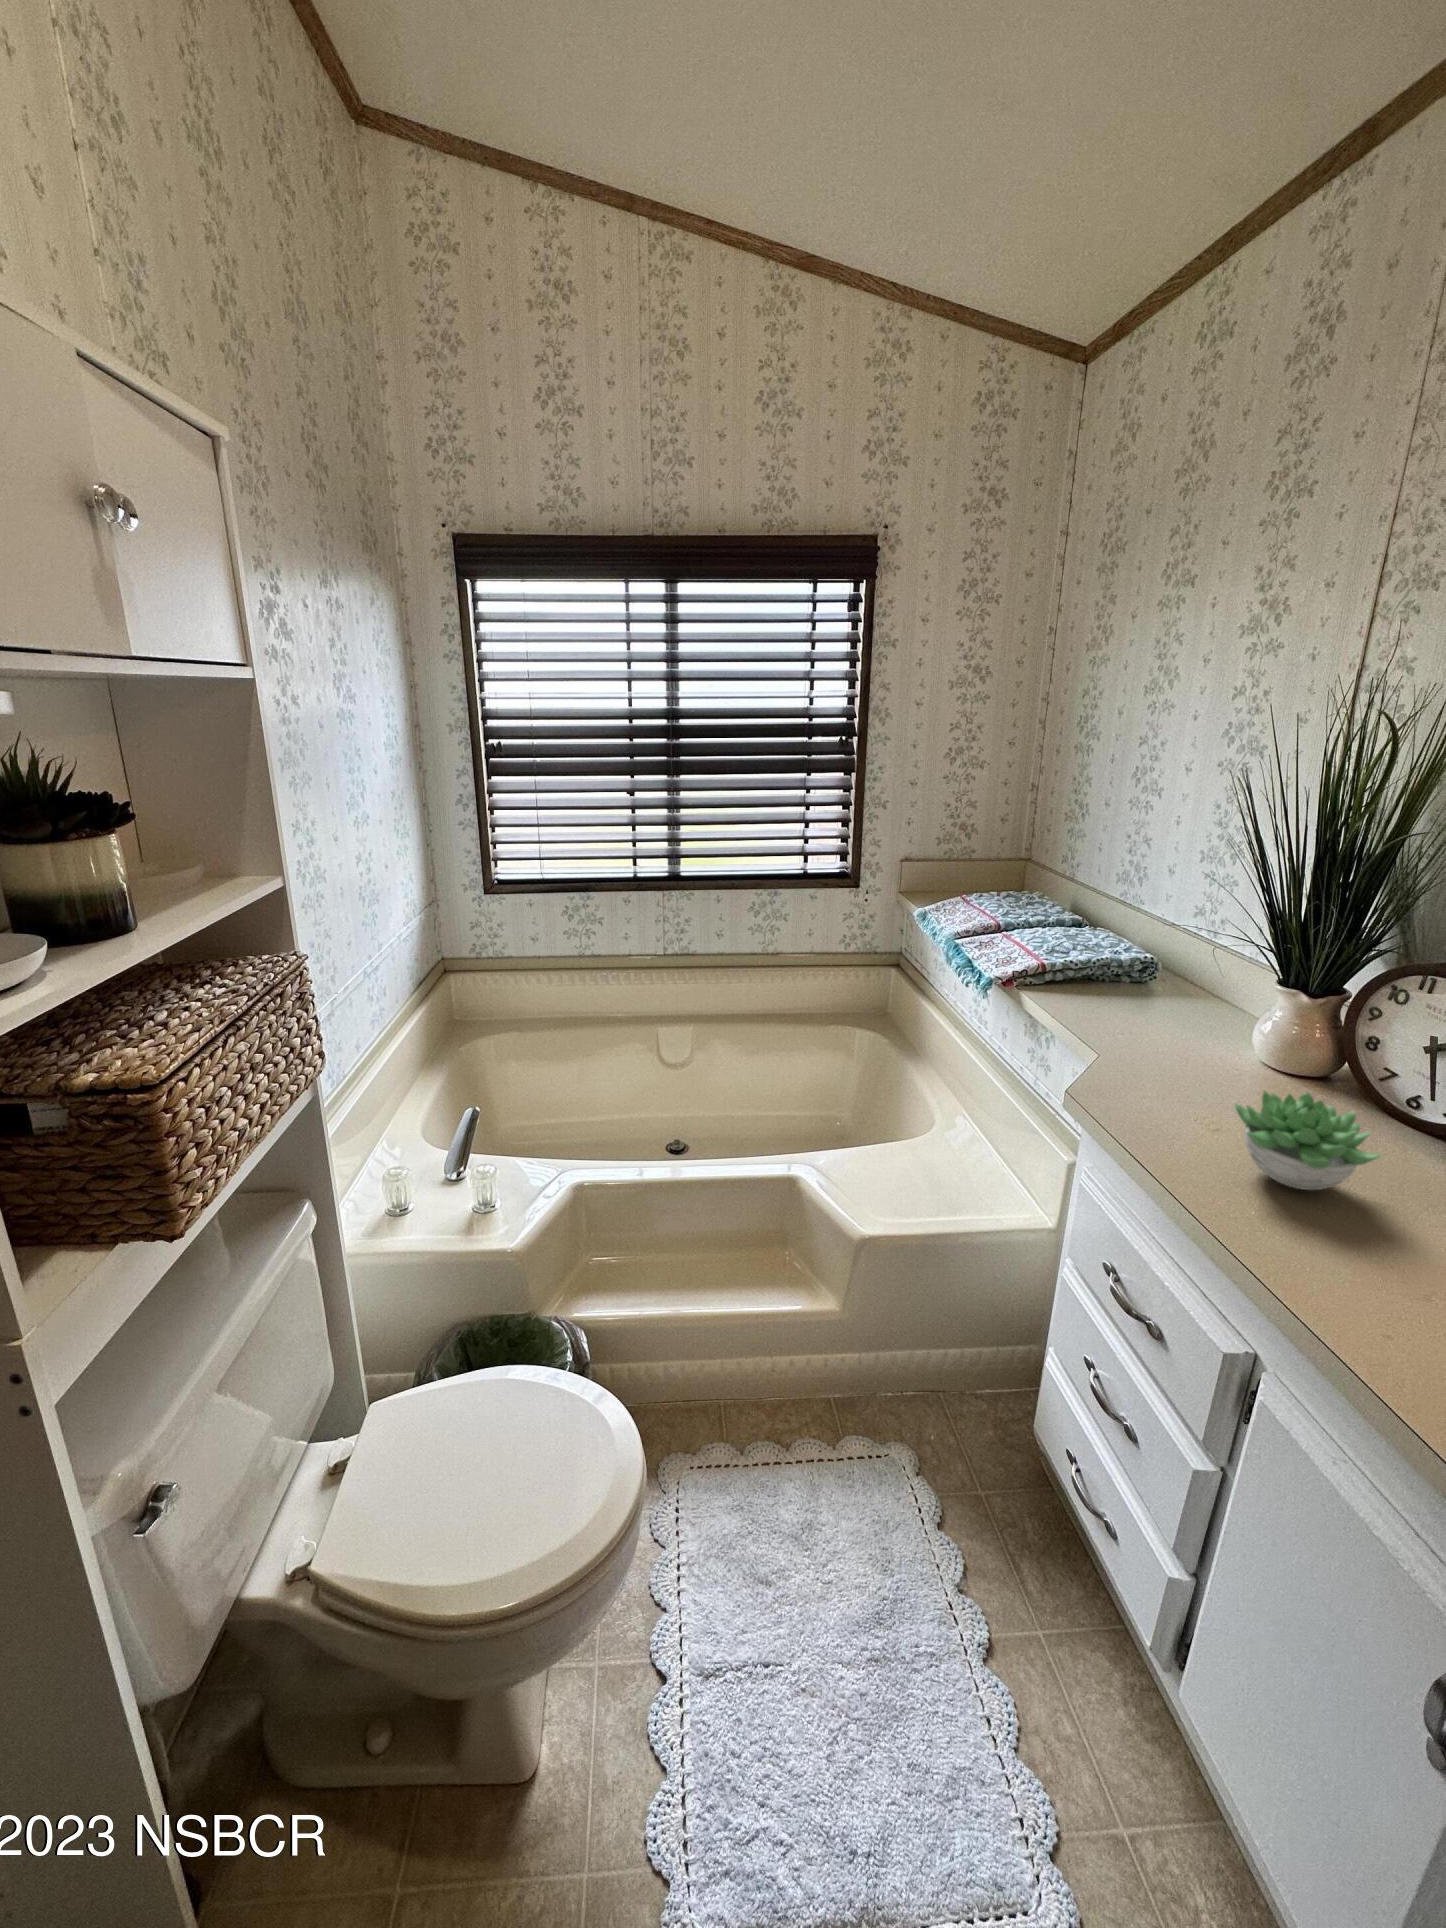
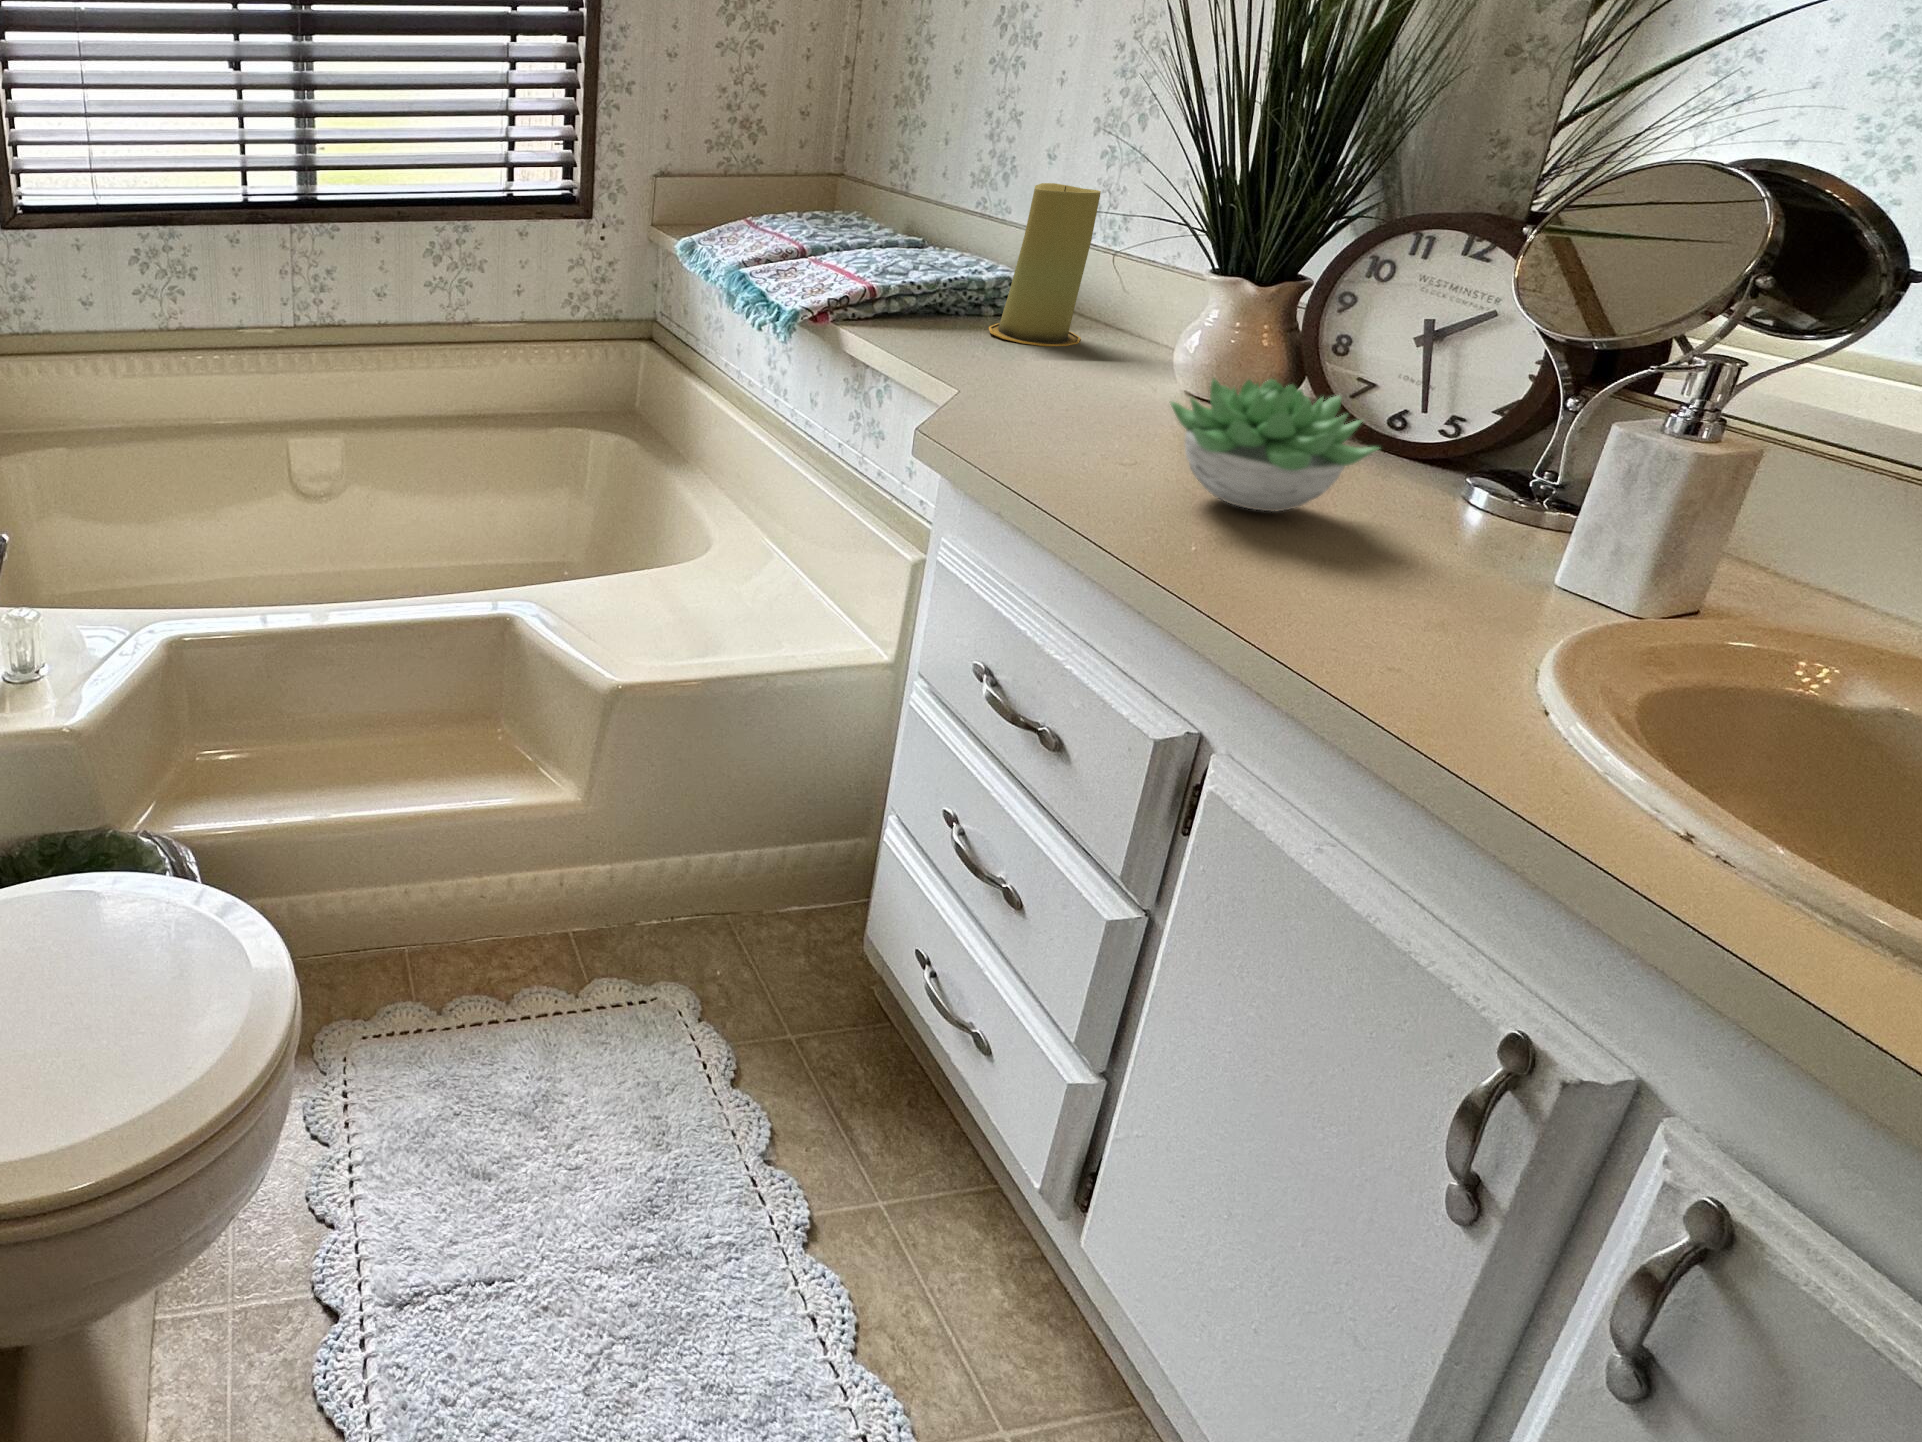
candle: none [1127,903,1205,1016] -> present [989,183,1101,346]

